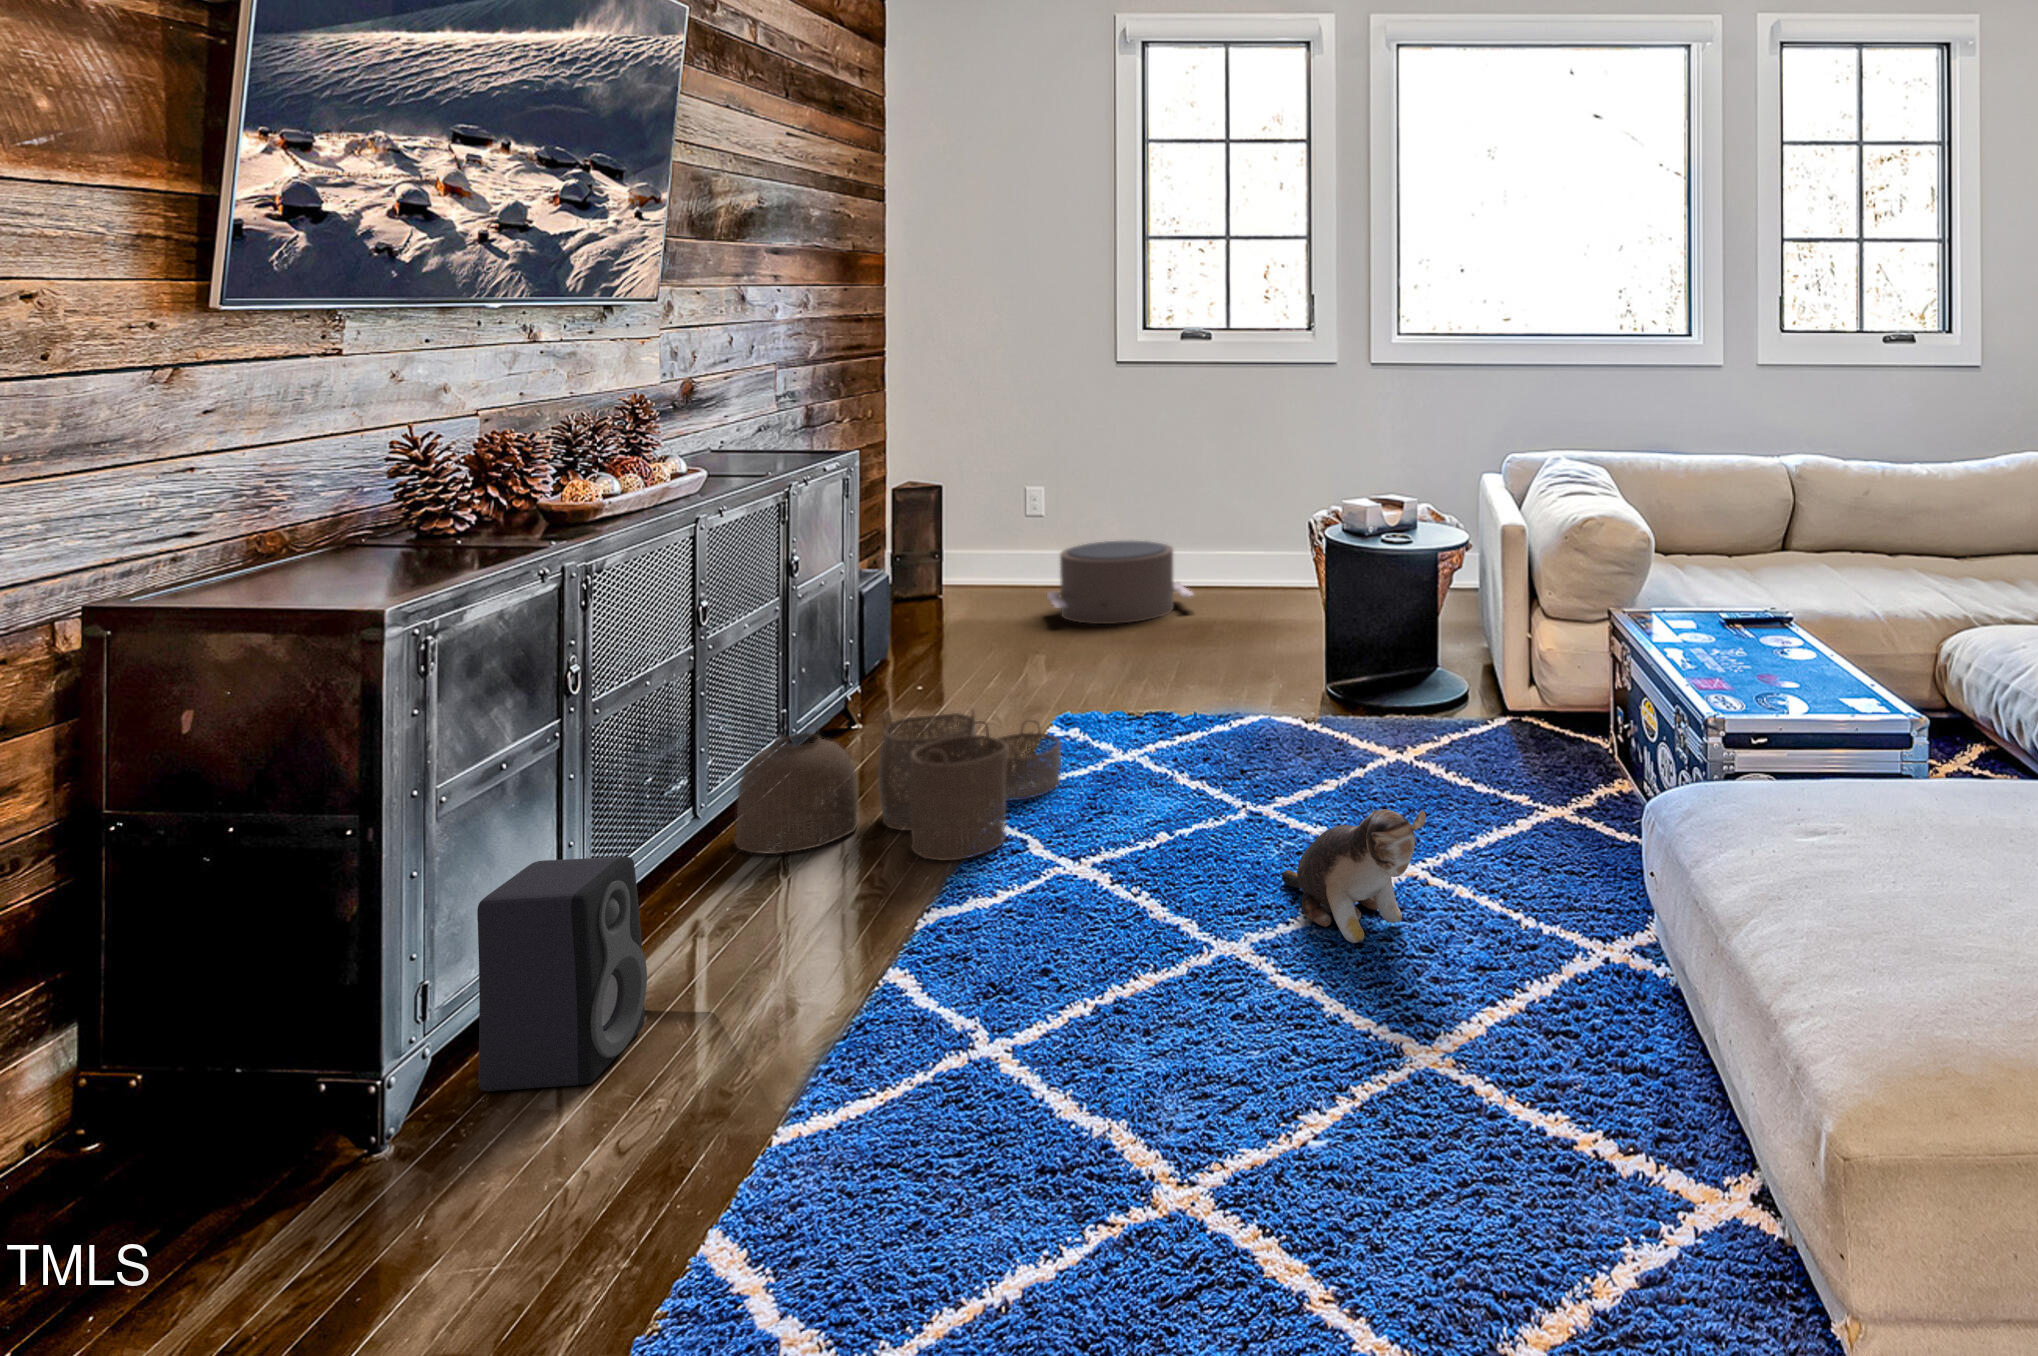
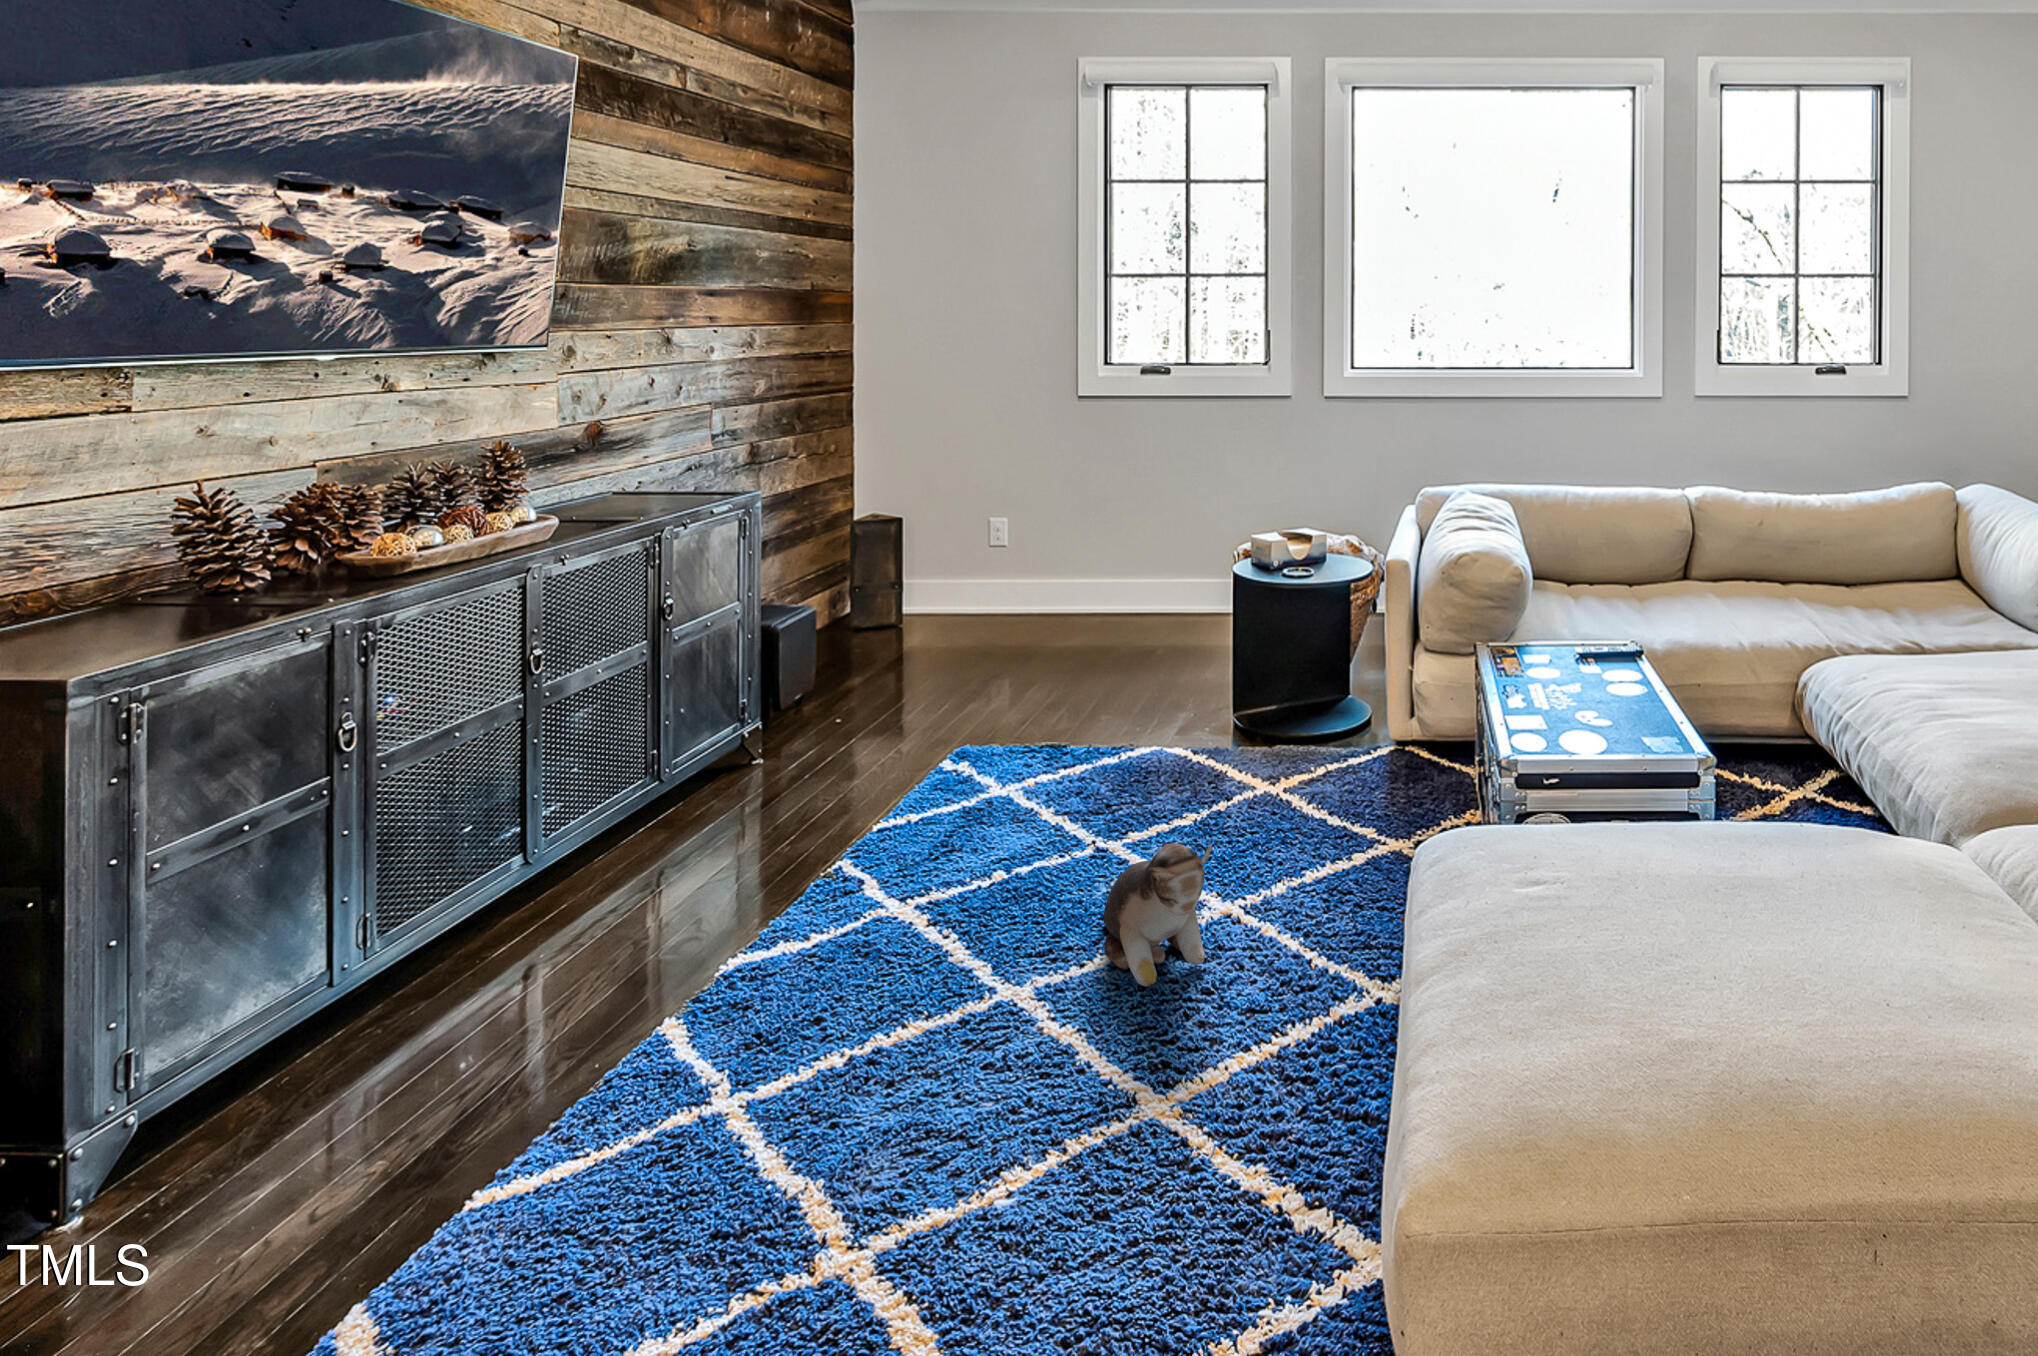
pouf: present [1047,541,1193,624] -> none [1003,575,1150,659]
woven basket: present [735,709,1061,860] -> none [585,744,936,901]
speaker: present [477,857,647,1091] -> none [210,897,408,1138]

